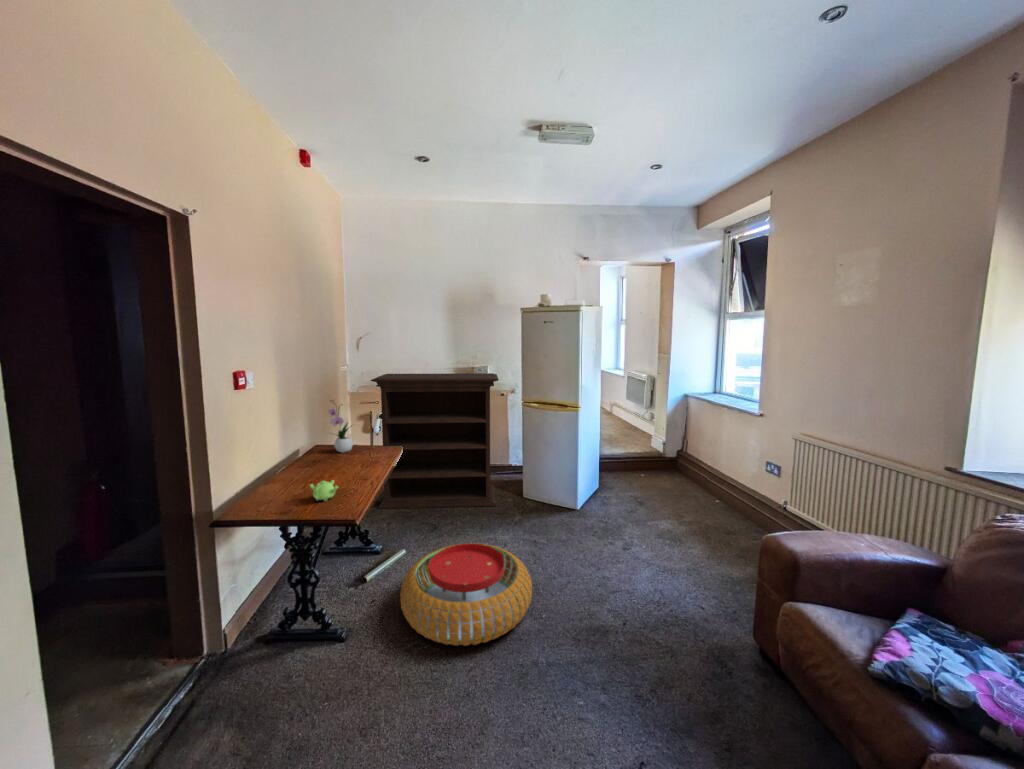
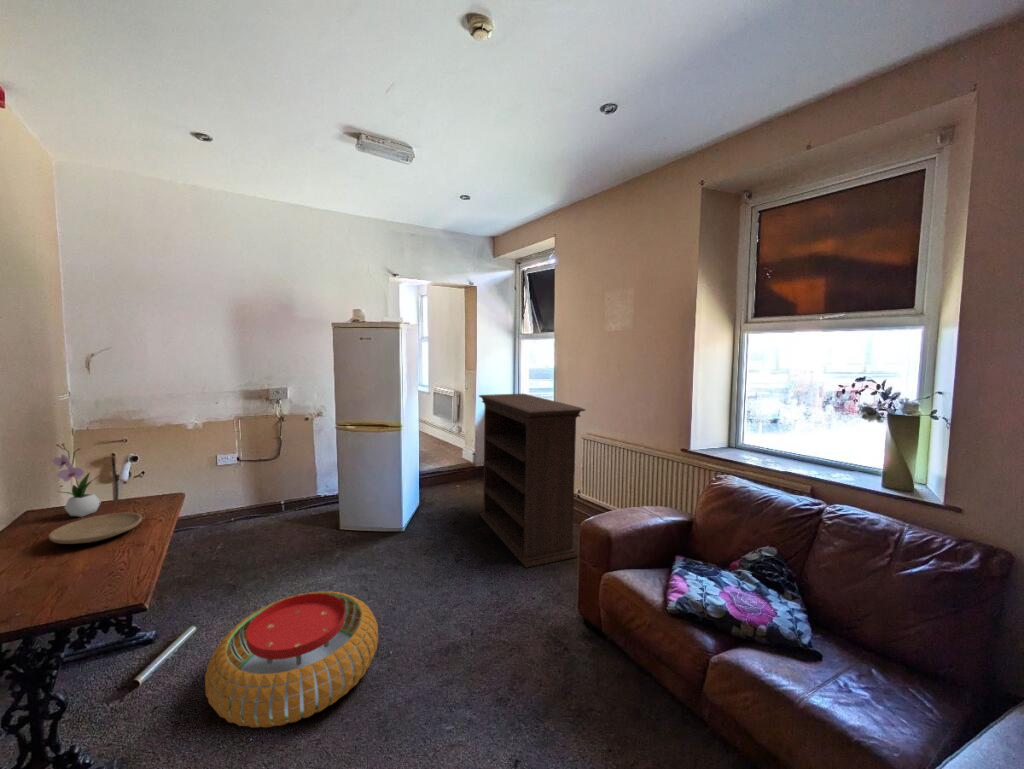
bookshelf: present [371,373,499,509] -> present [479,394,585,568]
plate: none [320,453,371,471] -> present [49,512,142,544]
teapot: present [310,480,338,501] -> none [45,558,104,593]

